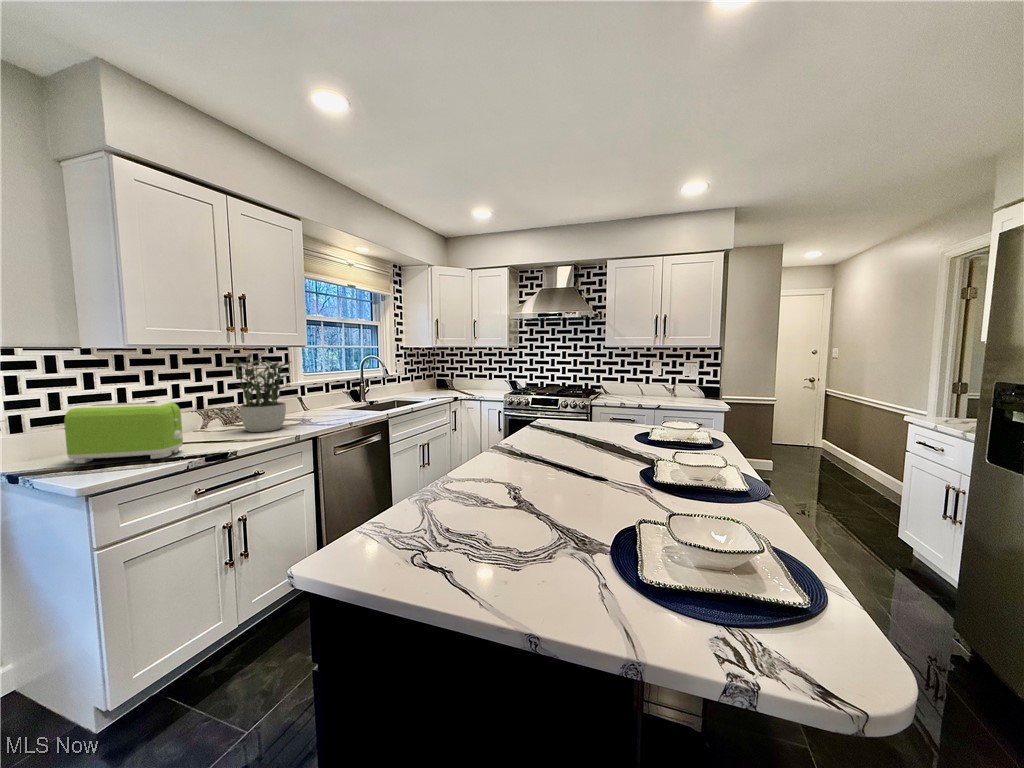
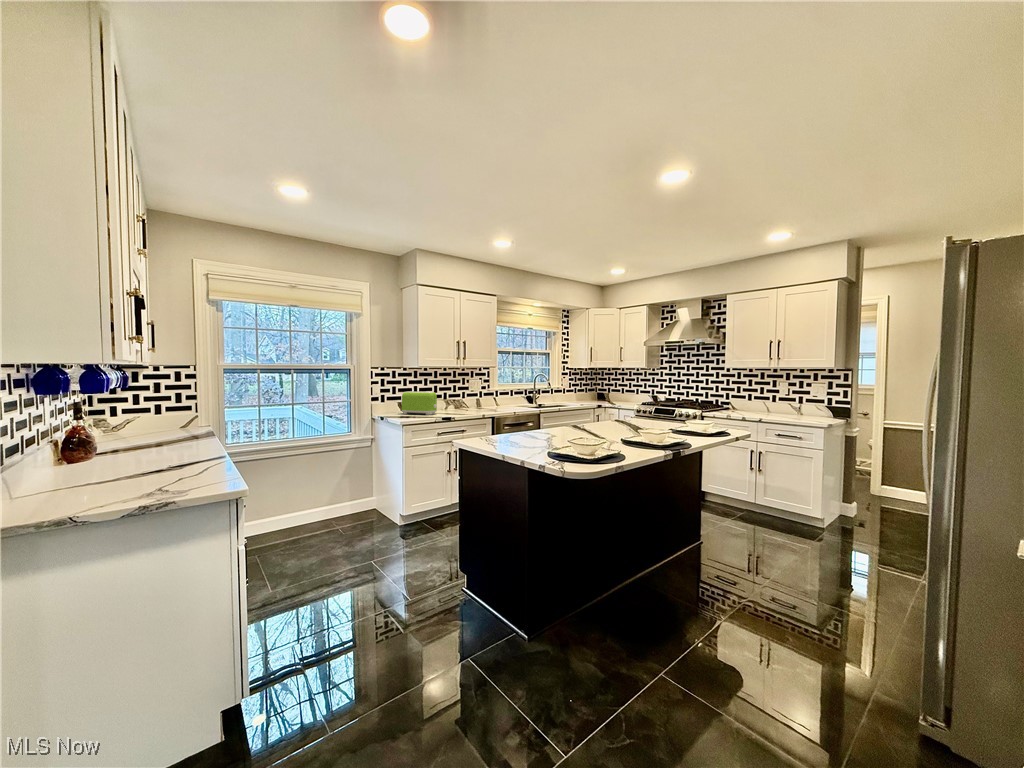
potted plant: present [226,354,290,432] -> none [455,371,485,411]

